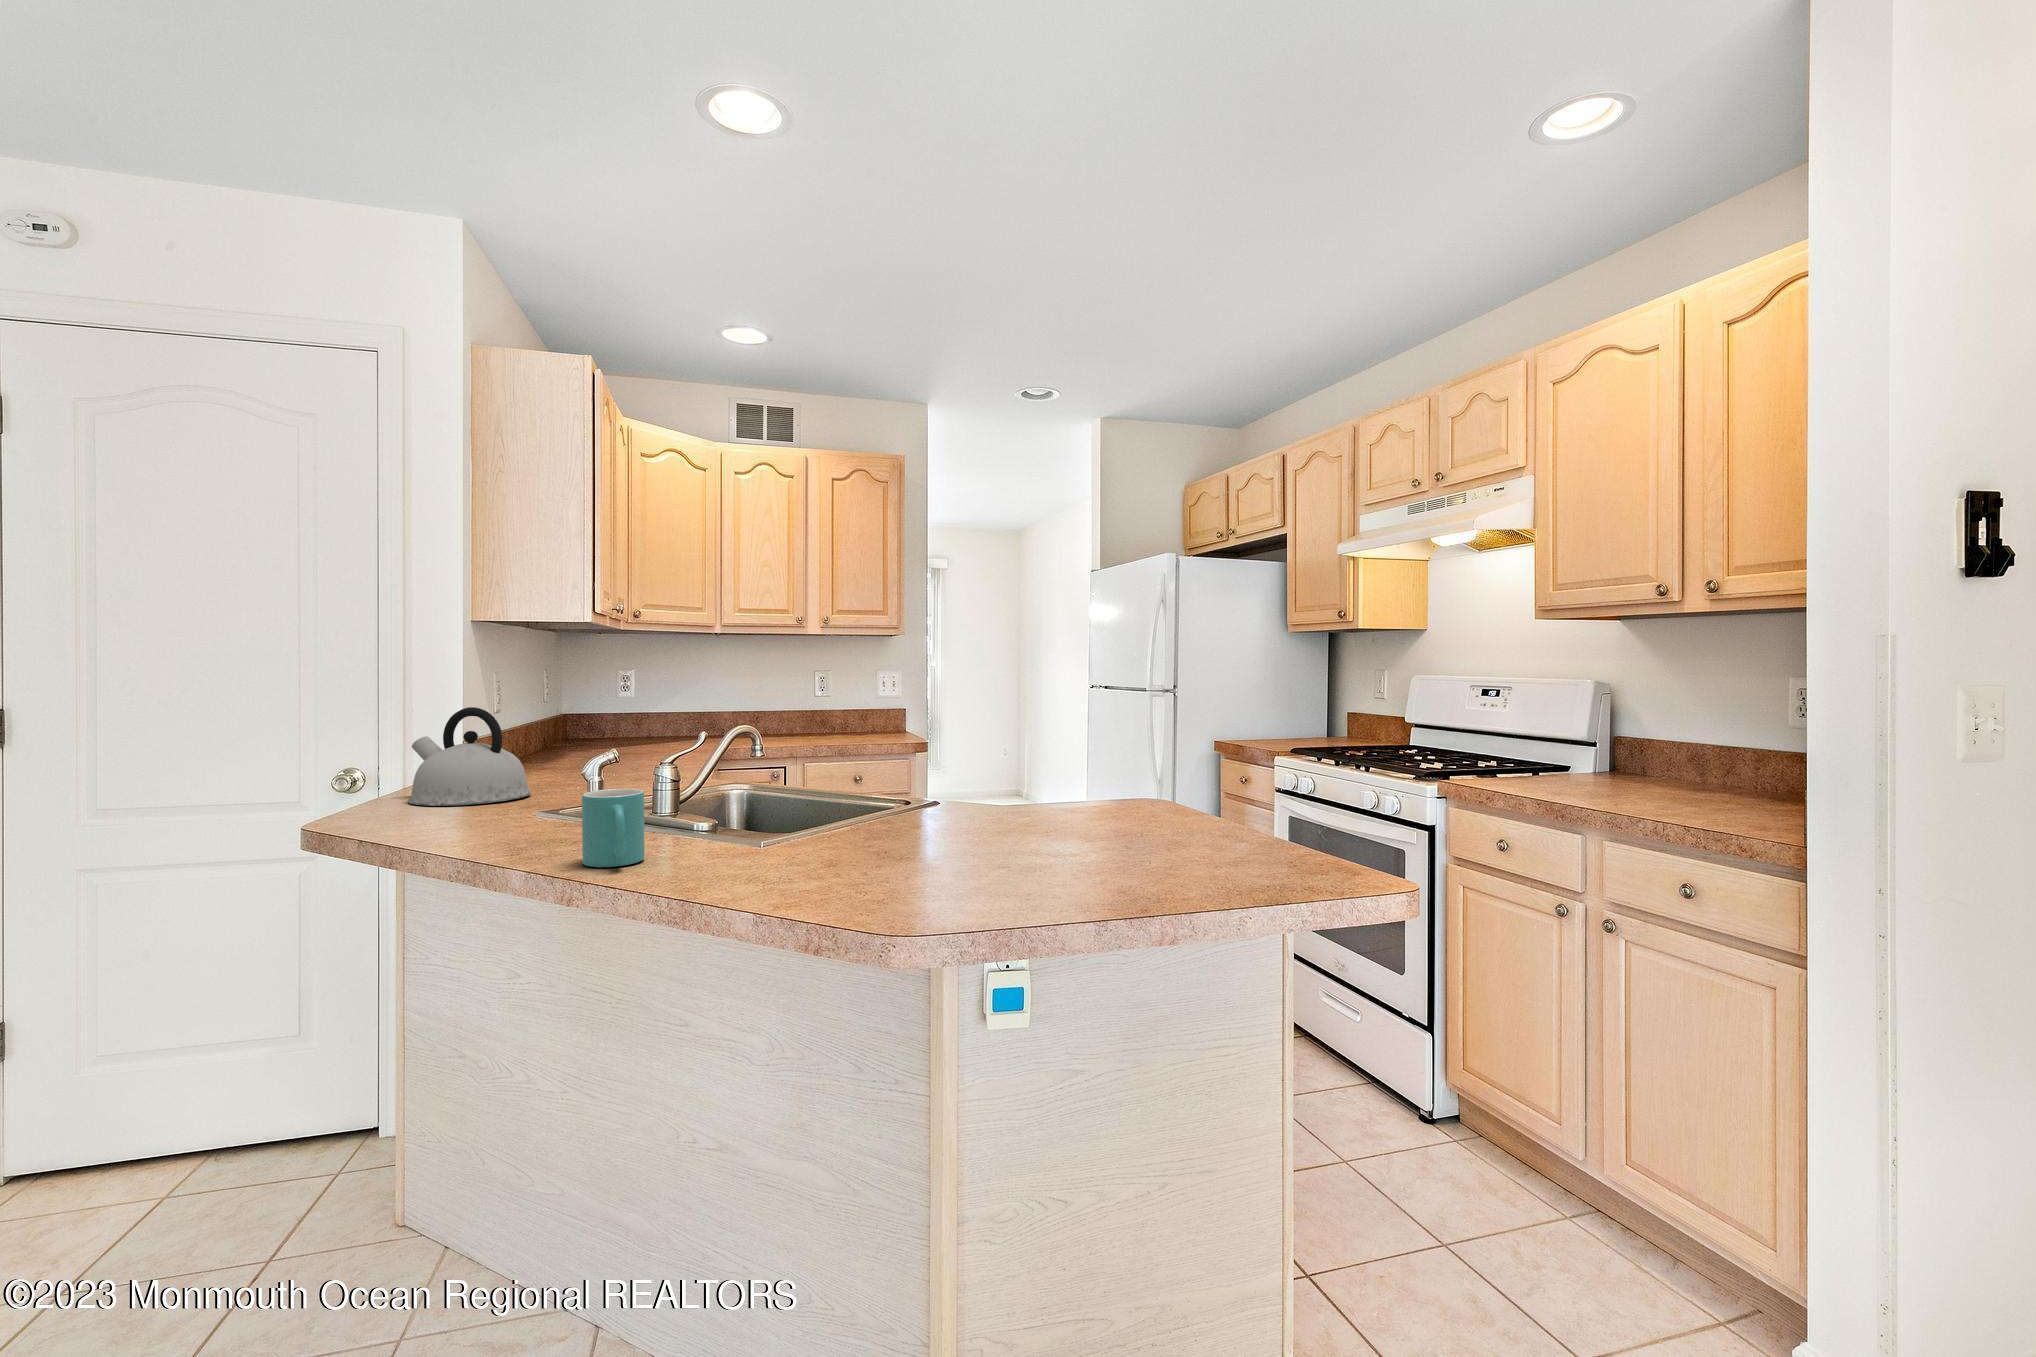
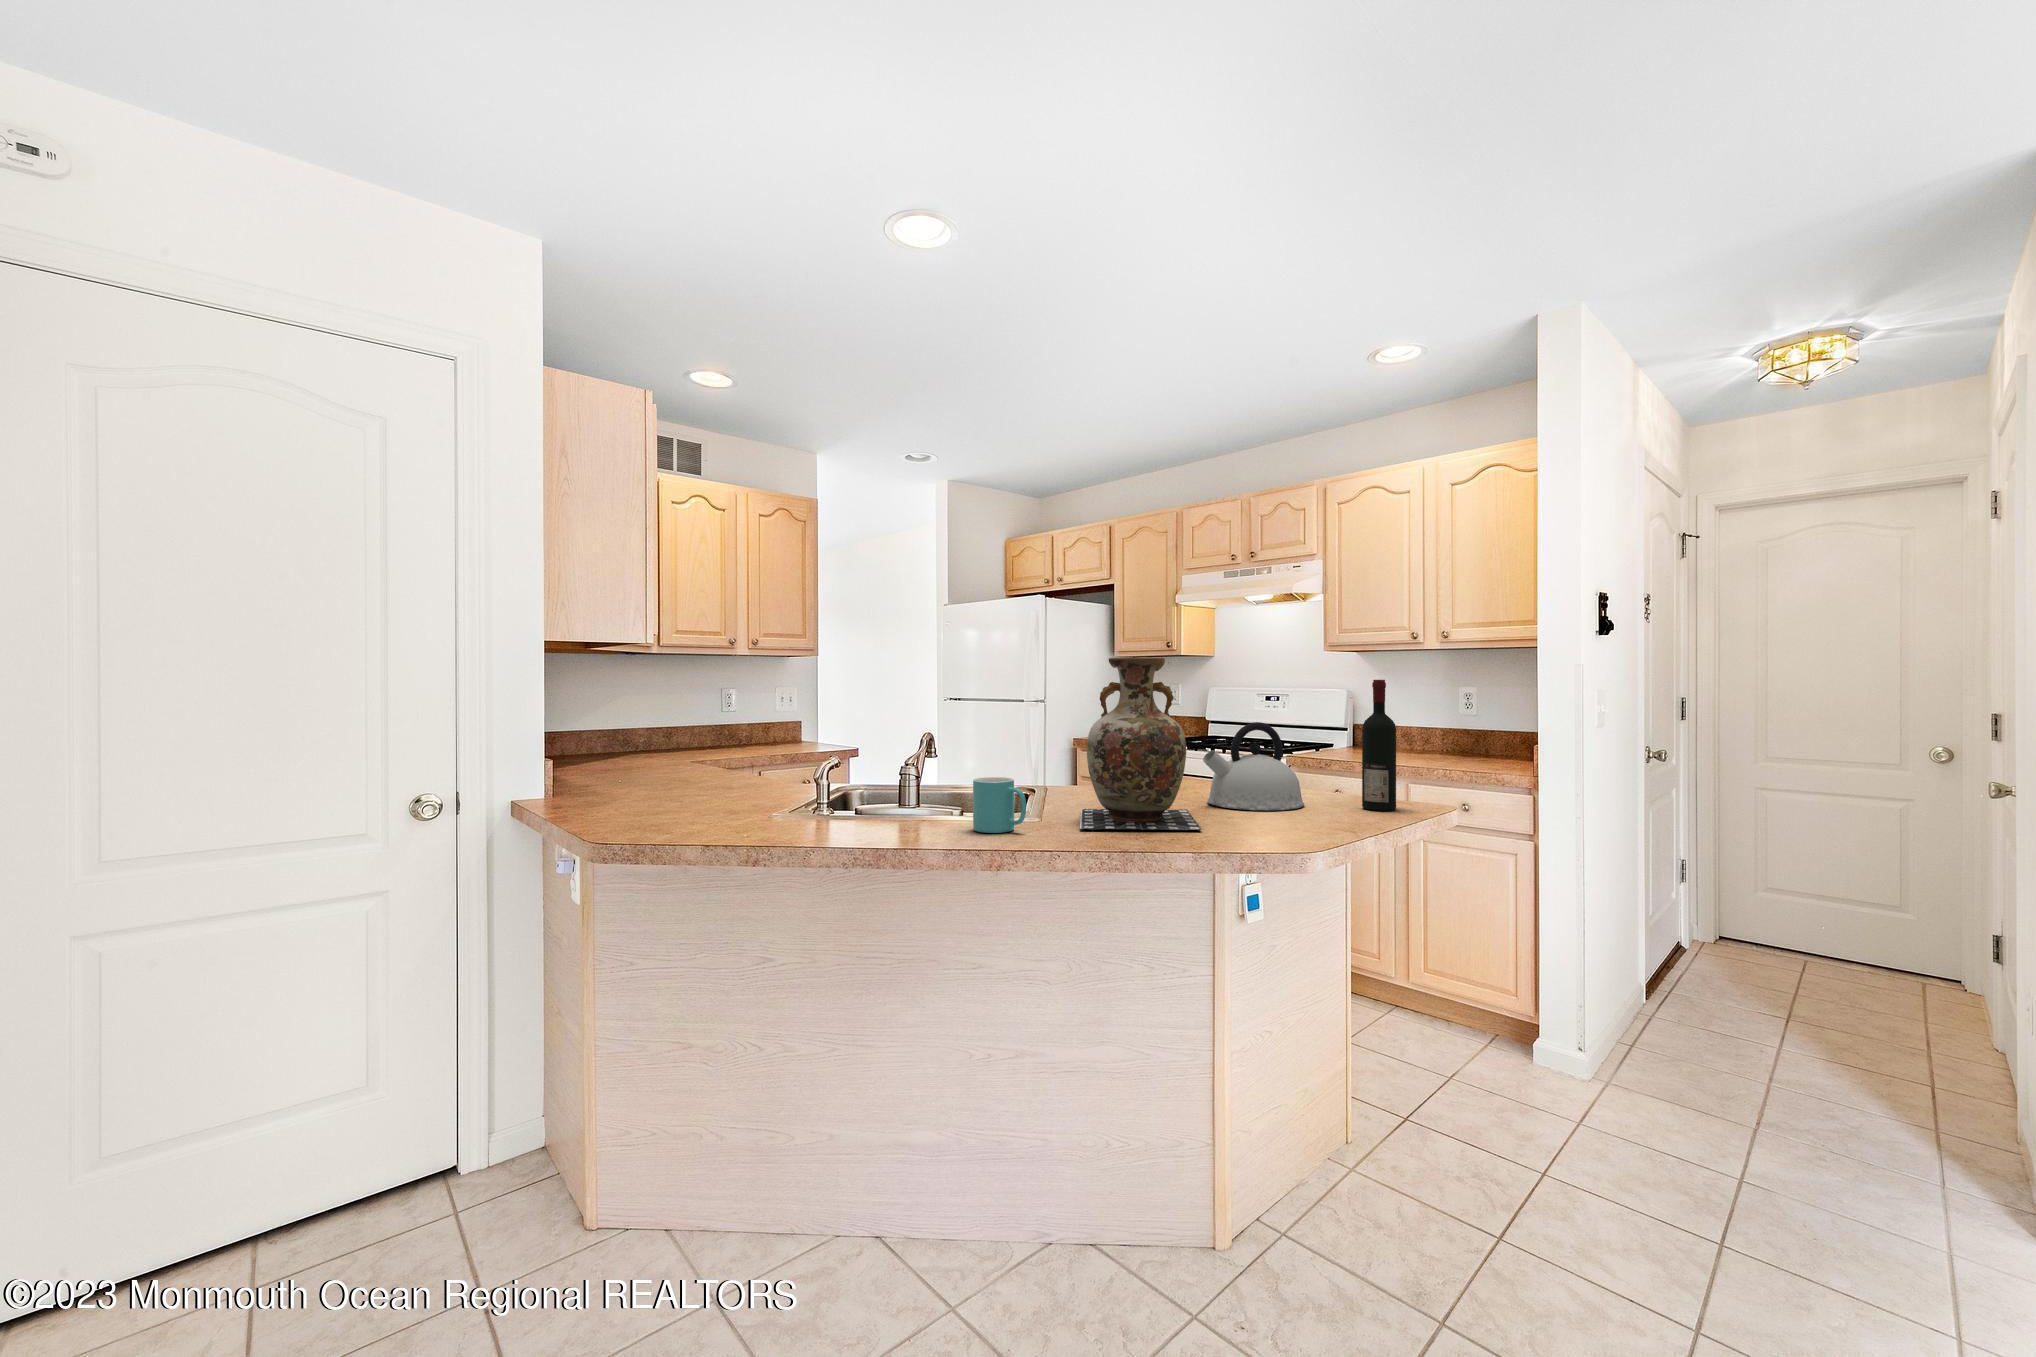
vase: none [694,622,942,895] -> present [1080,657,1201,830]
wine bottle: none [1229,660,1287,891] -> present [1362,680,1396,811]
kettle: present [408,707,531,806] -> present [1203,722,1304,811]

